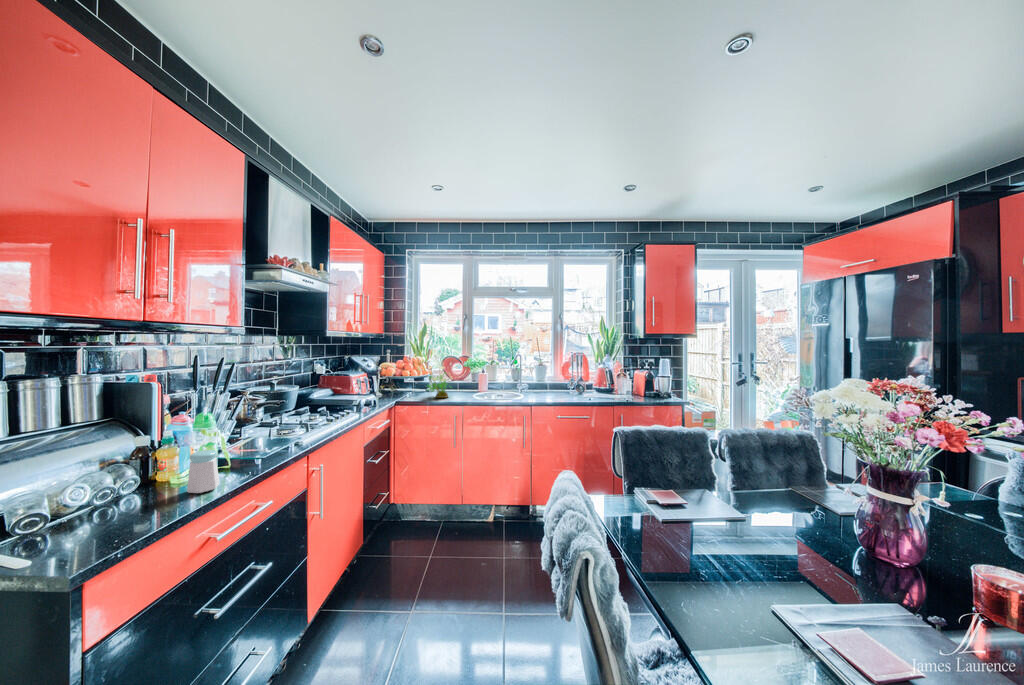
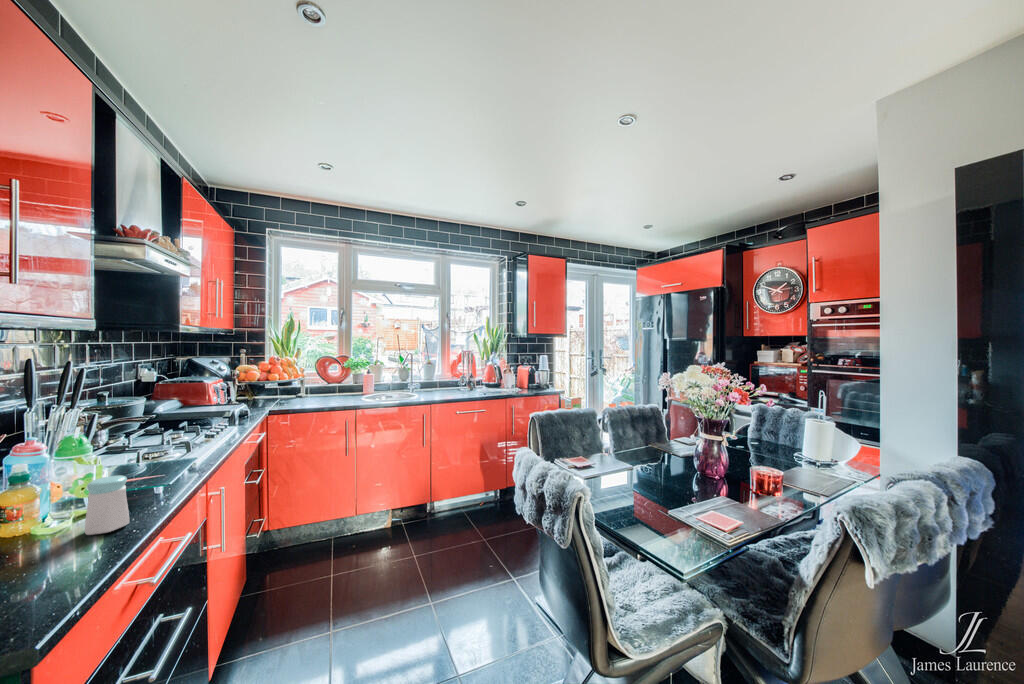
potted plant: present [428,366,452,398] -> none [307,362,341,403]

